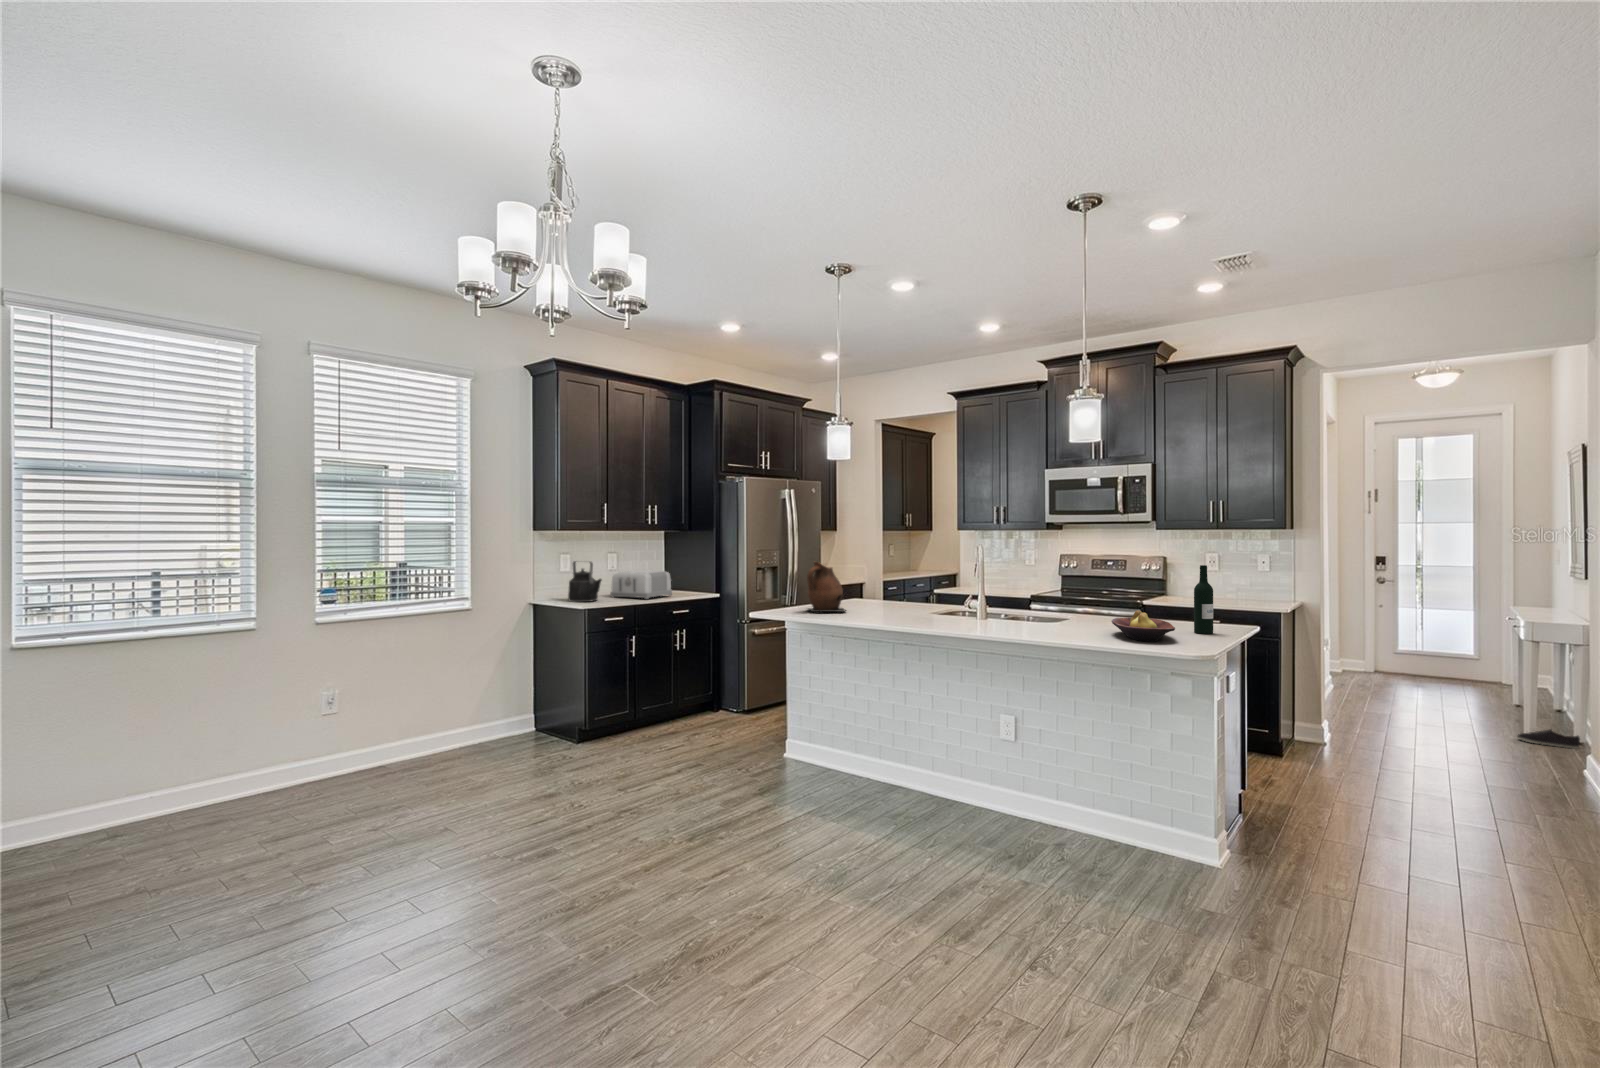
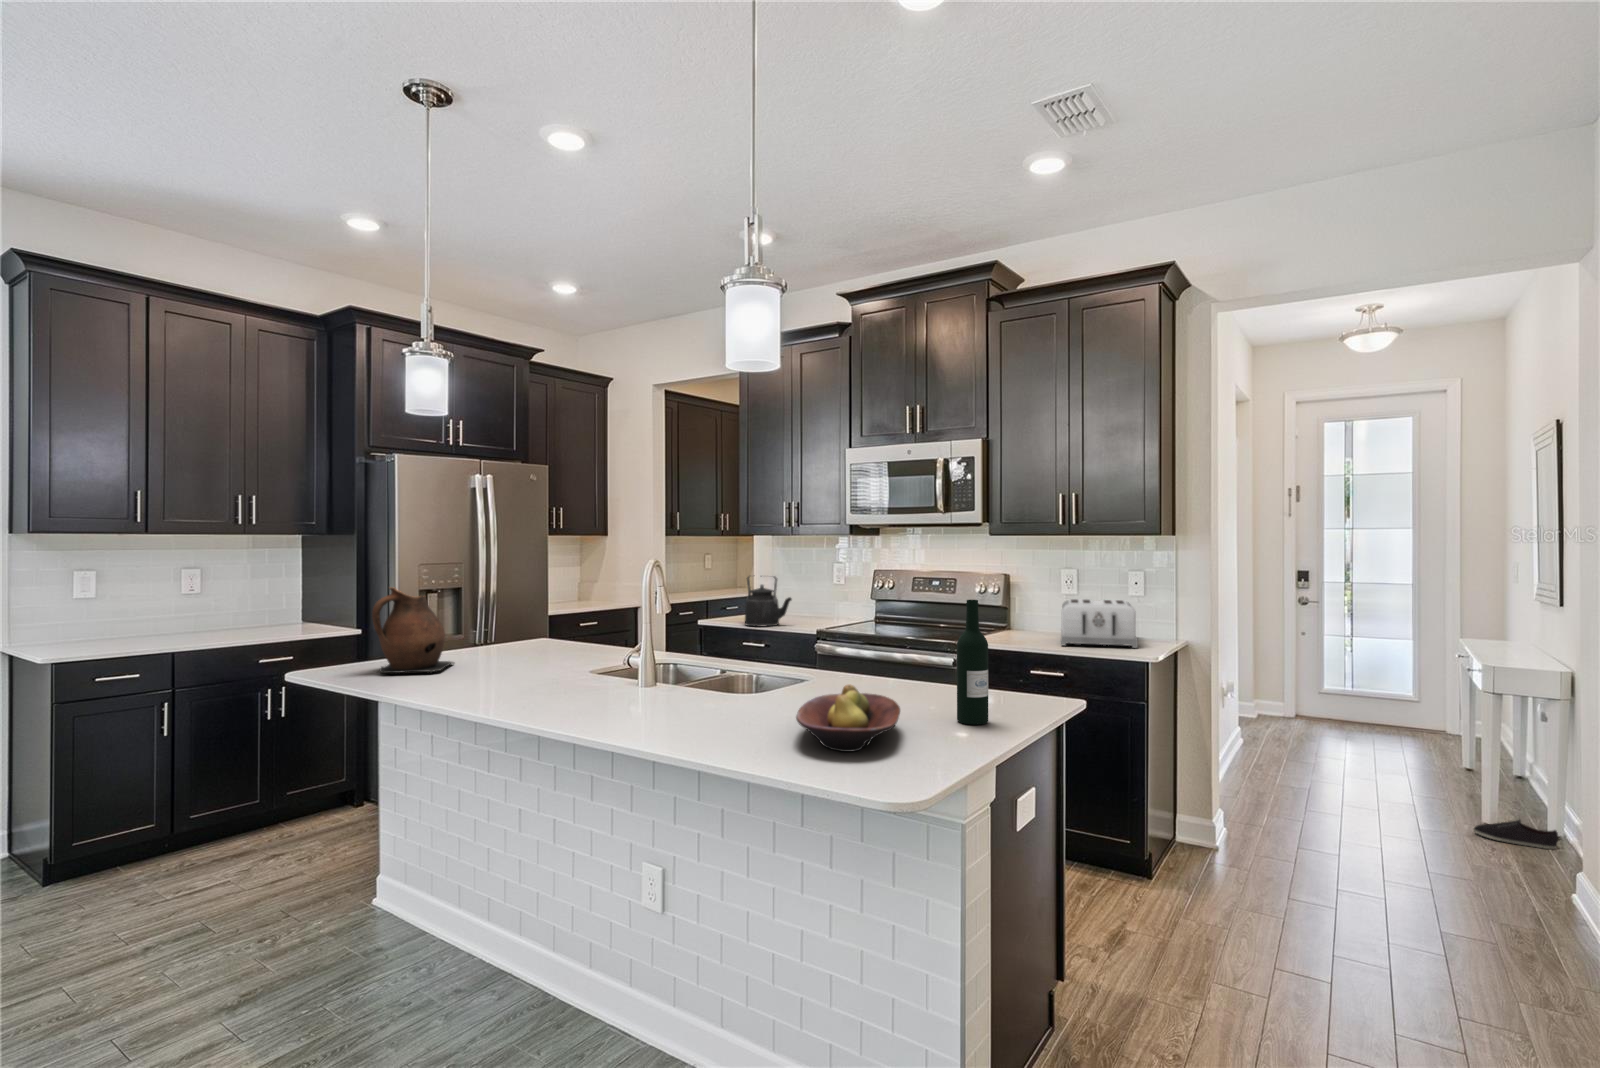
kettle: present [568,561,602,602] -> present [745,576,792,627]
toaster: present [611,570,672,599] -> present [1061,599,1138,648]

